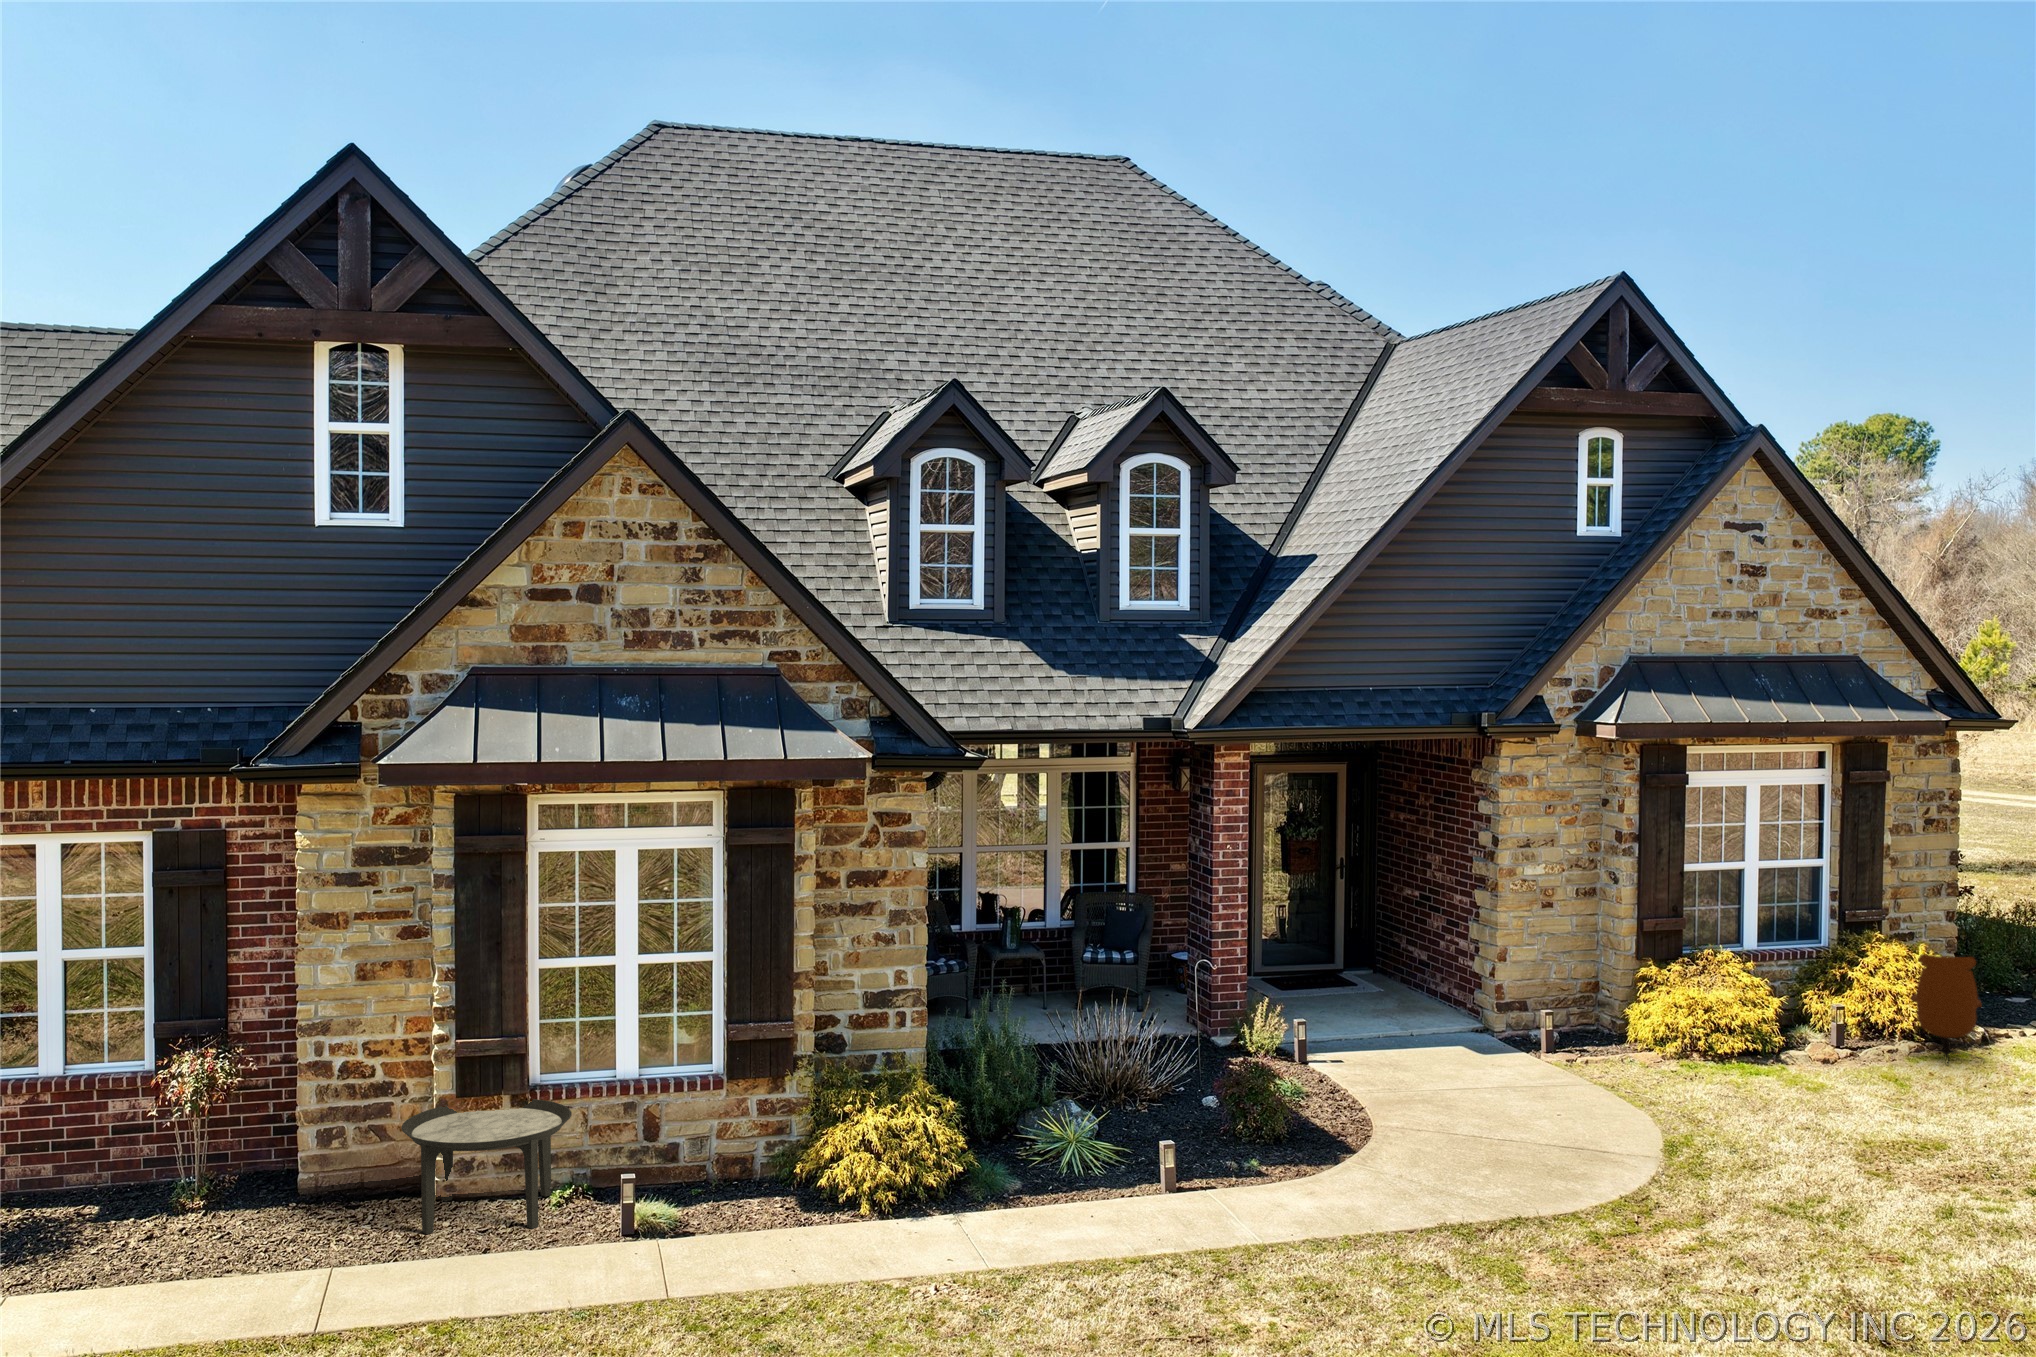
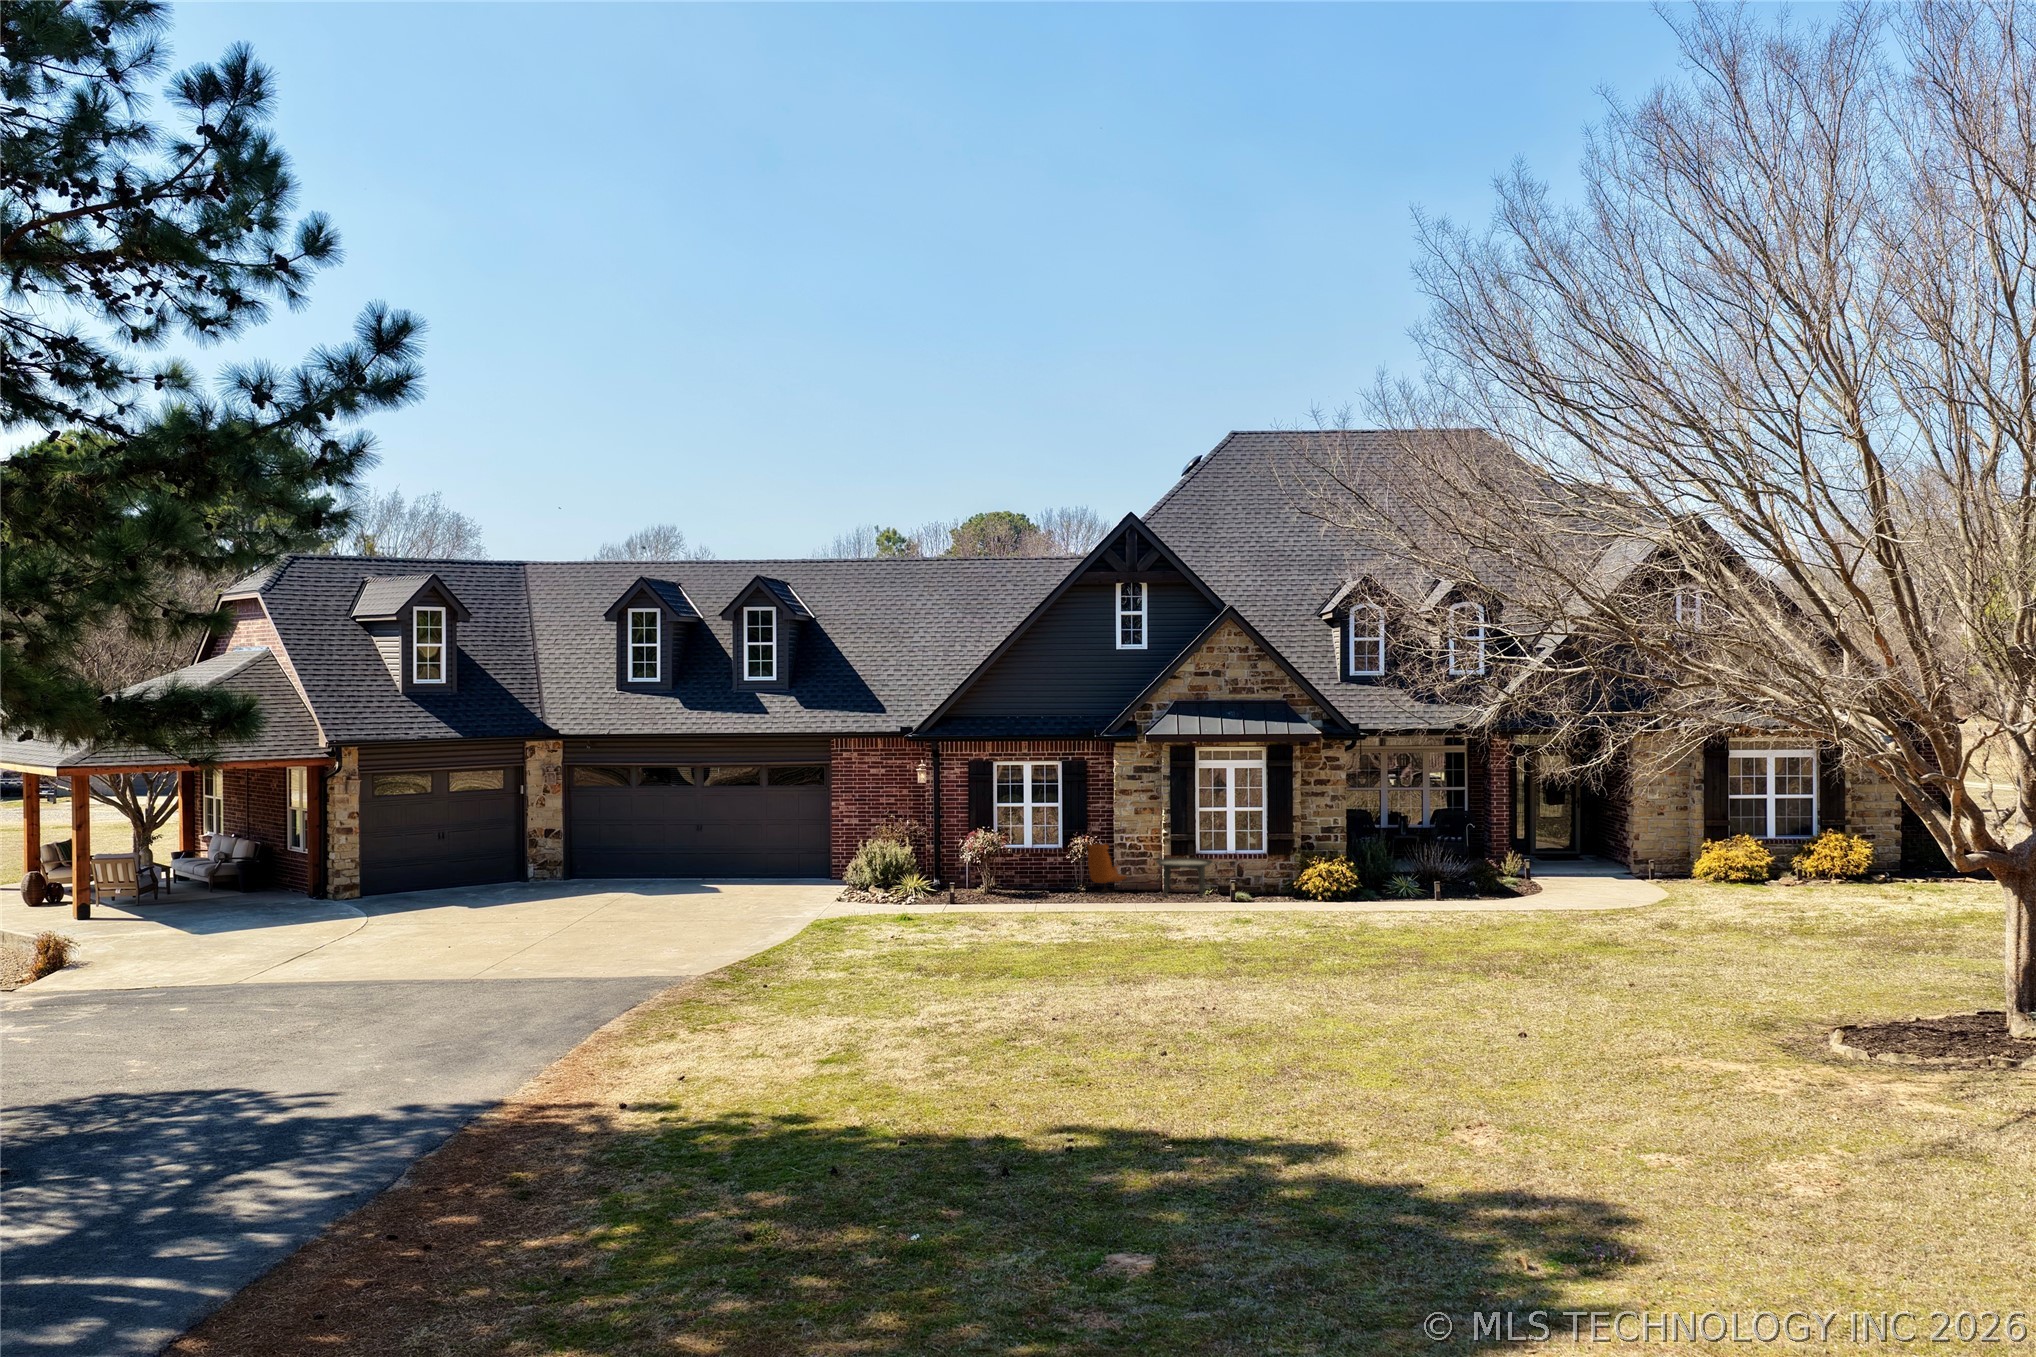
lounge chair: present [1909,954,1985,1064] -> present [1087,844,1127,893]

